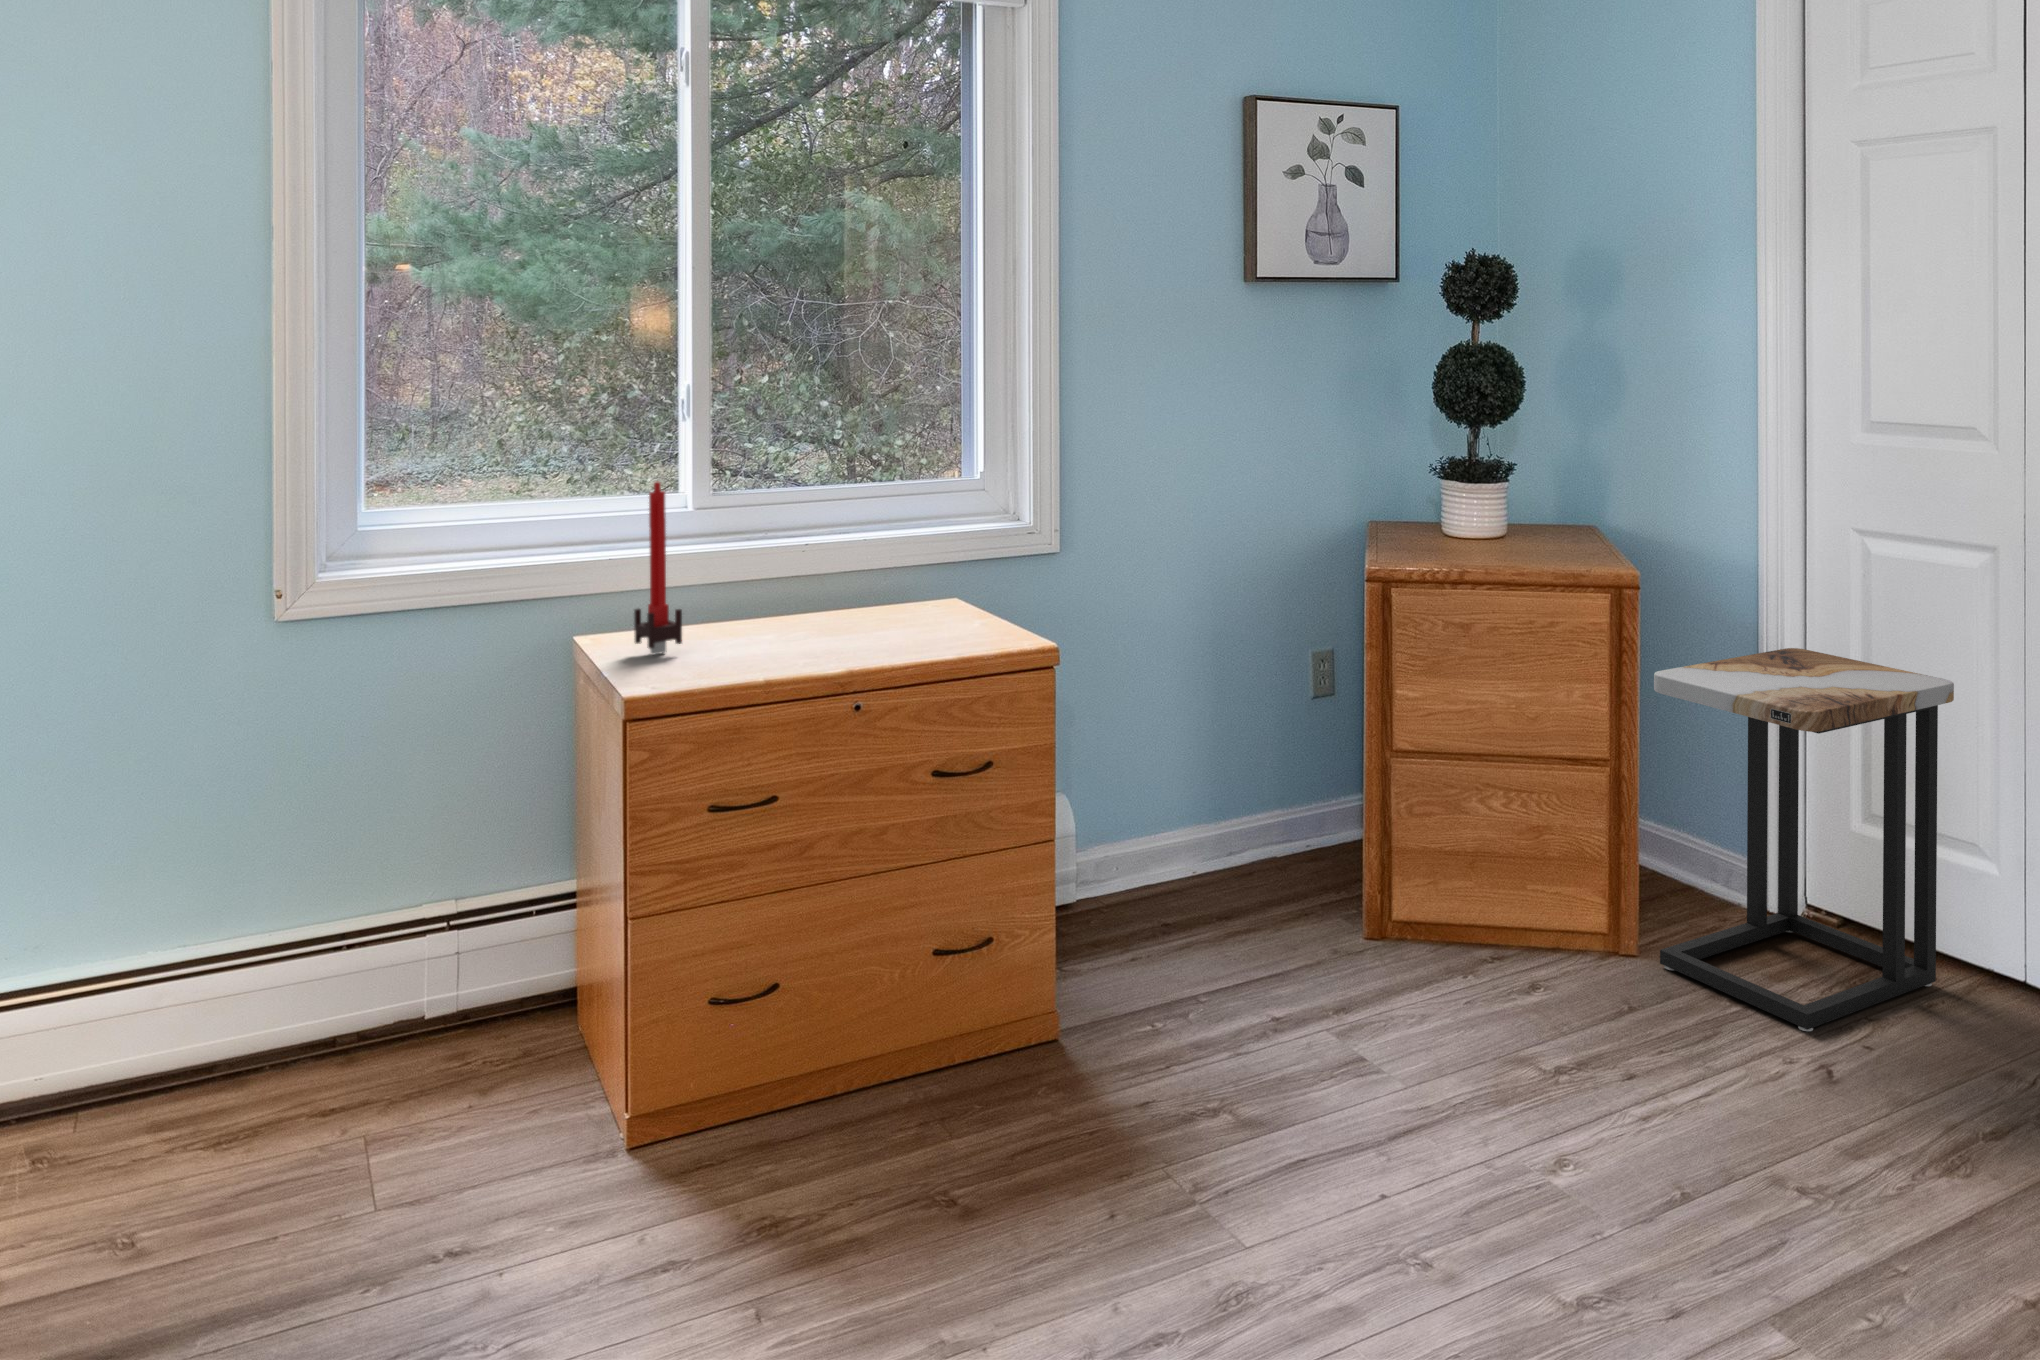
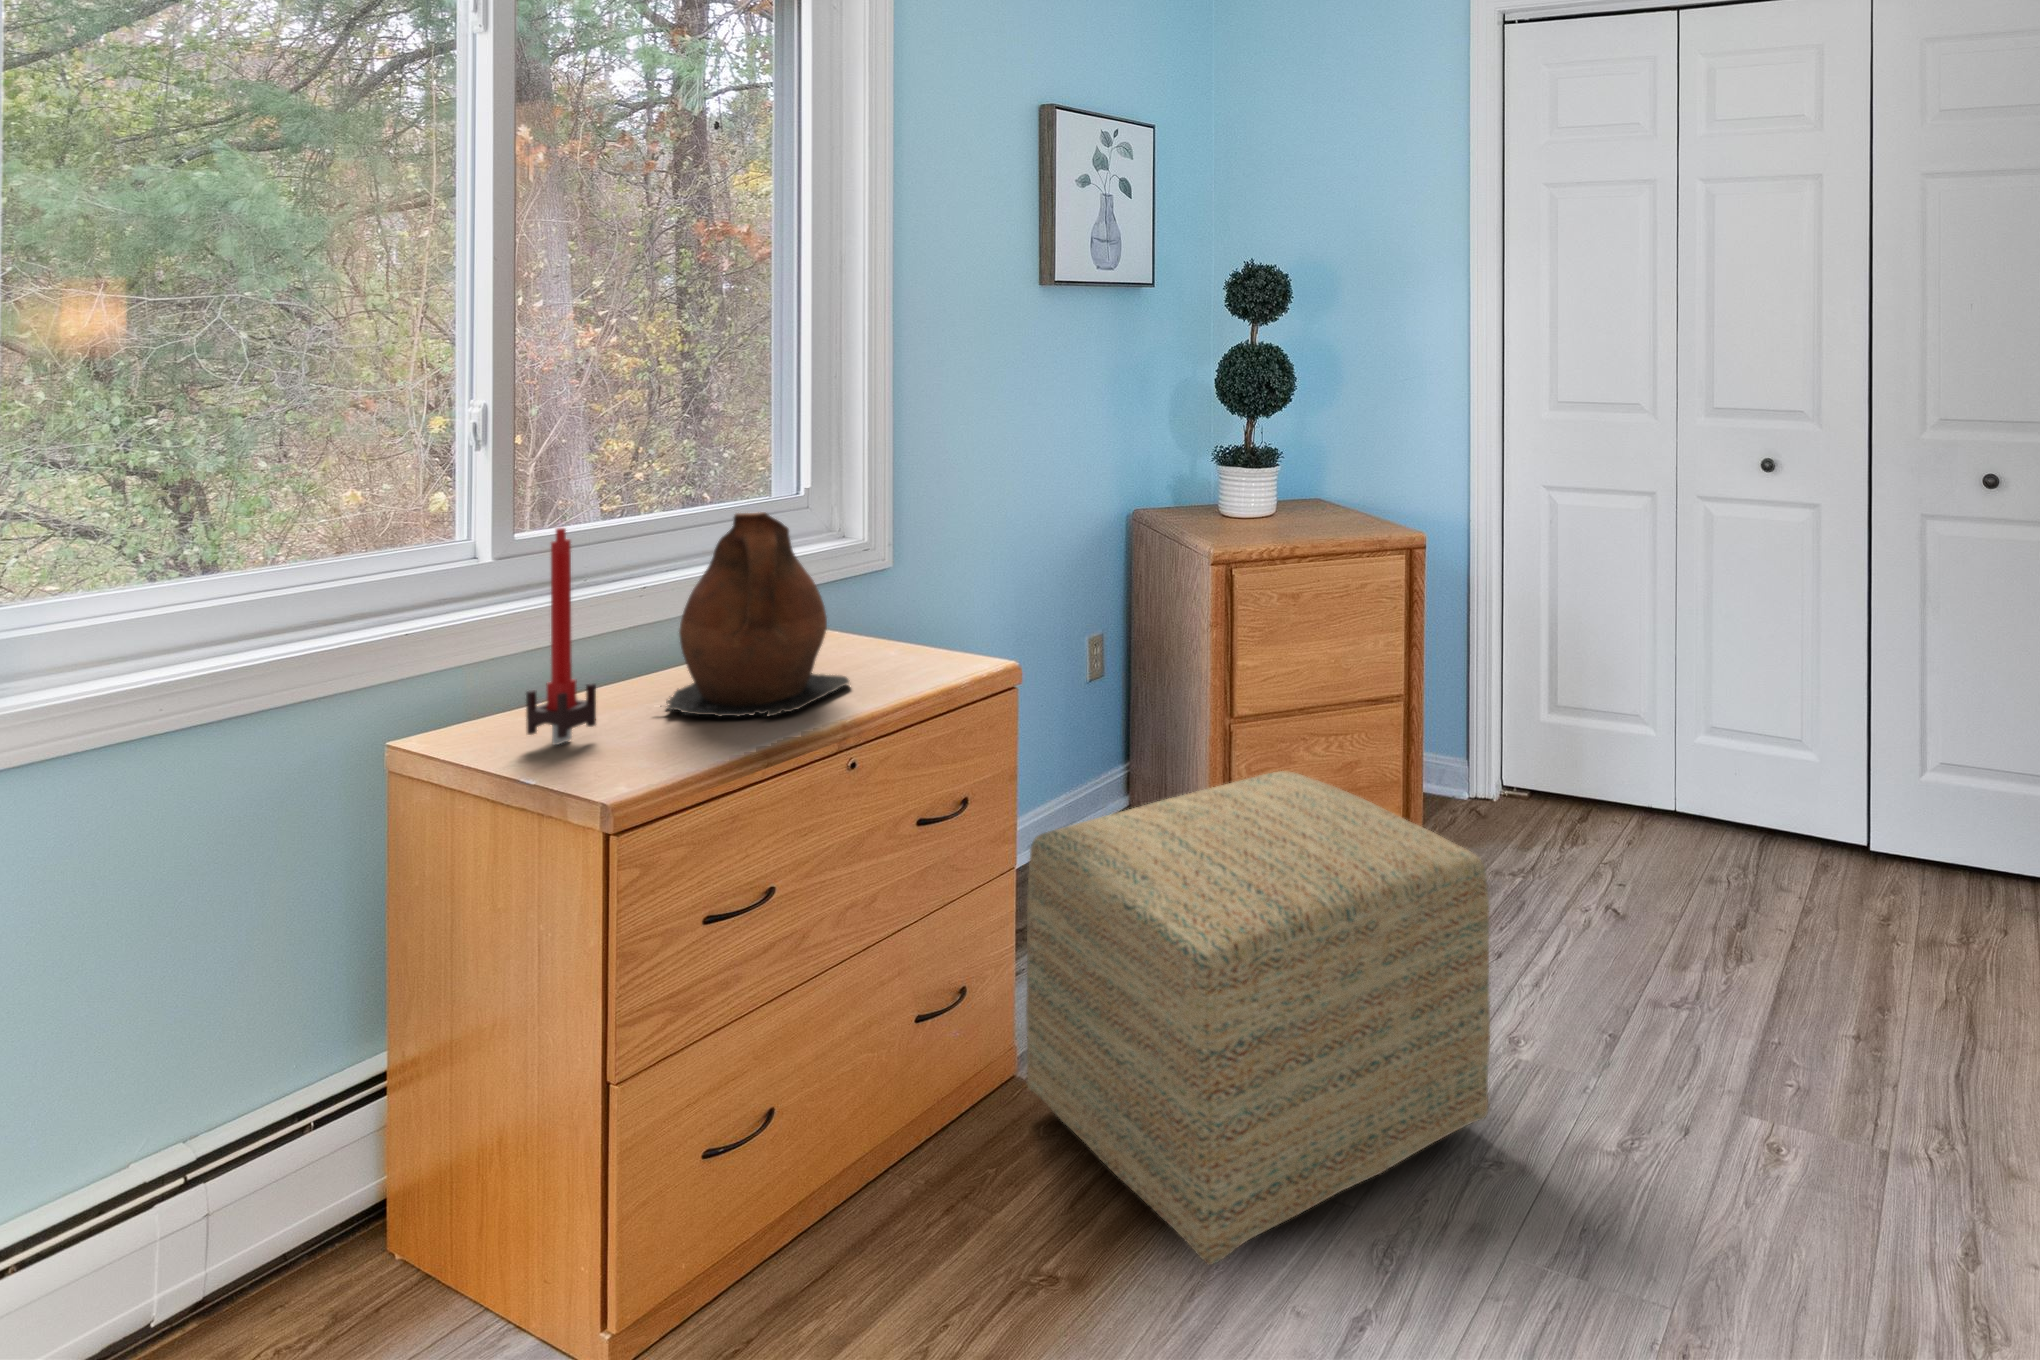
ceramic pitcher: none [740,481,901,656] -> present [667,512,849,717]
side table: present [1654,648,1954,1031] -> none [1441,584,1631,885]
ottoman: none [1036,800,1437,1234] -> present [1026,771,1490,1265]

